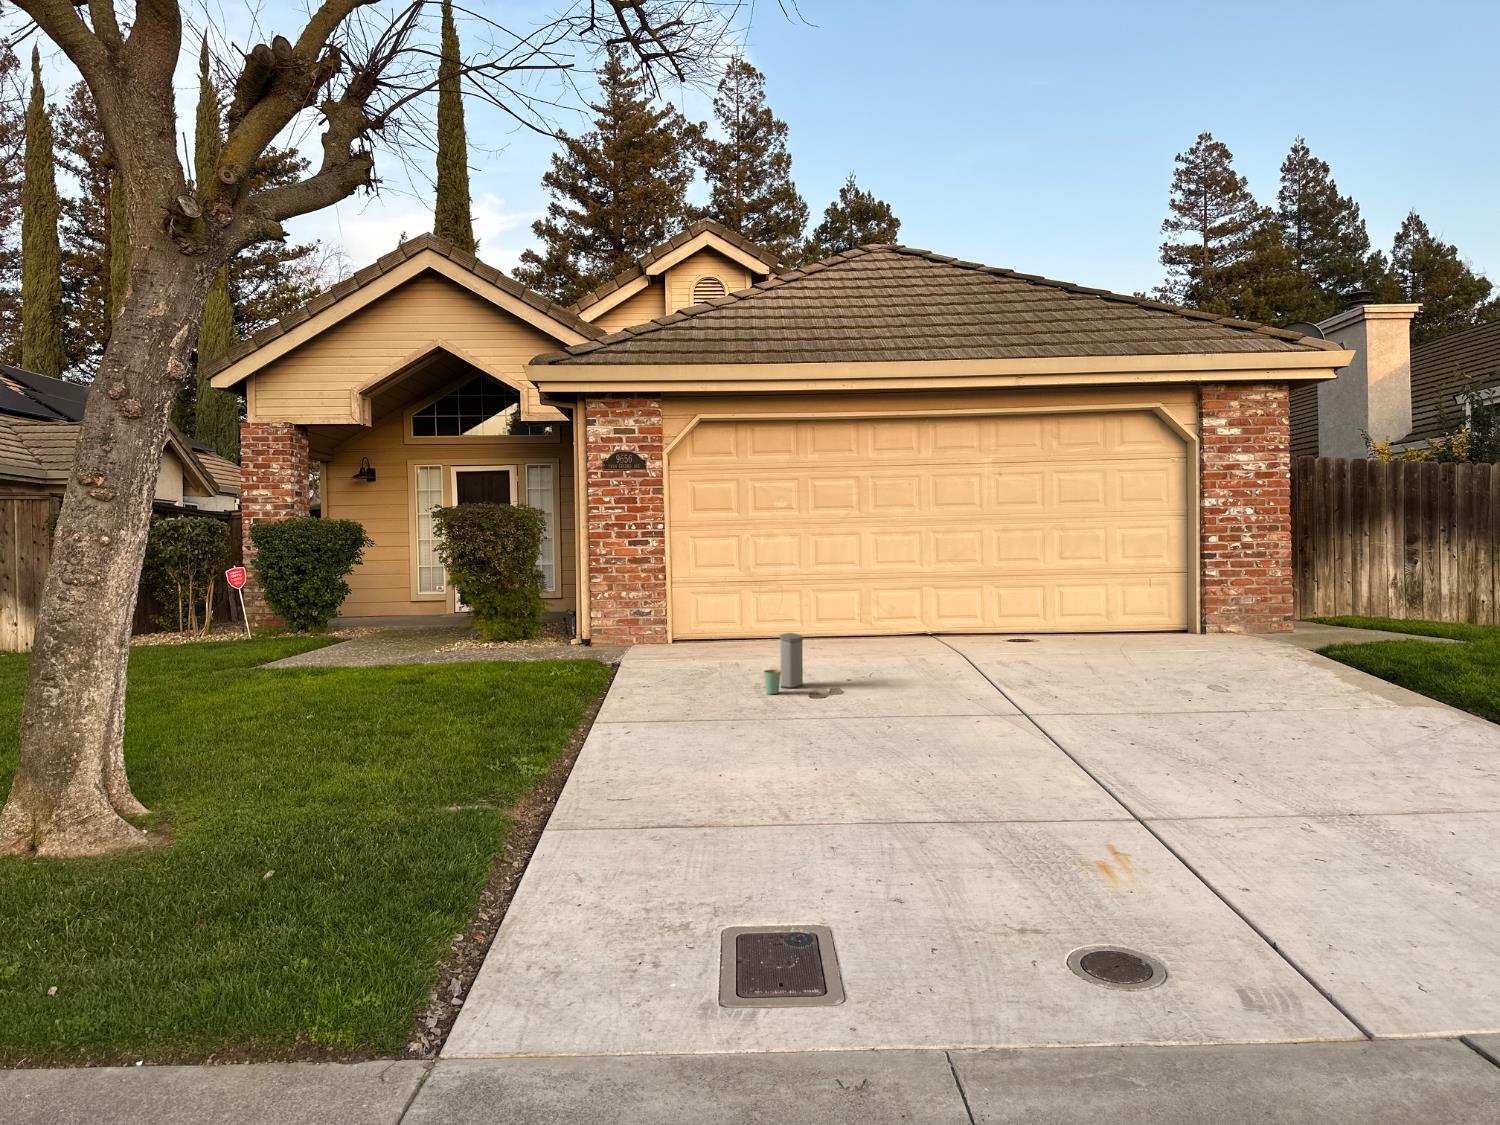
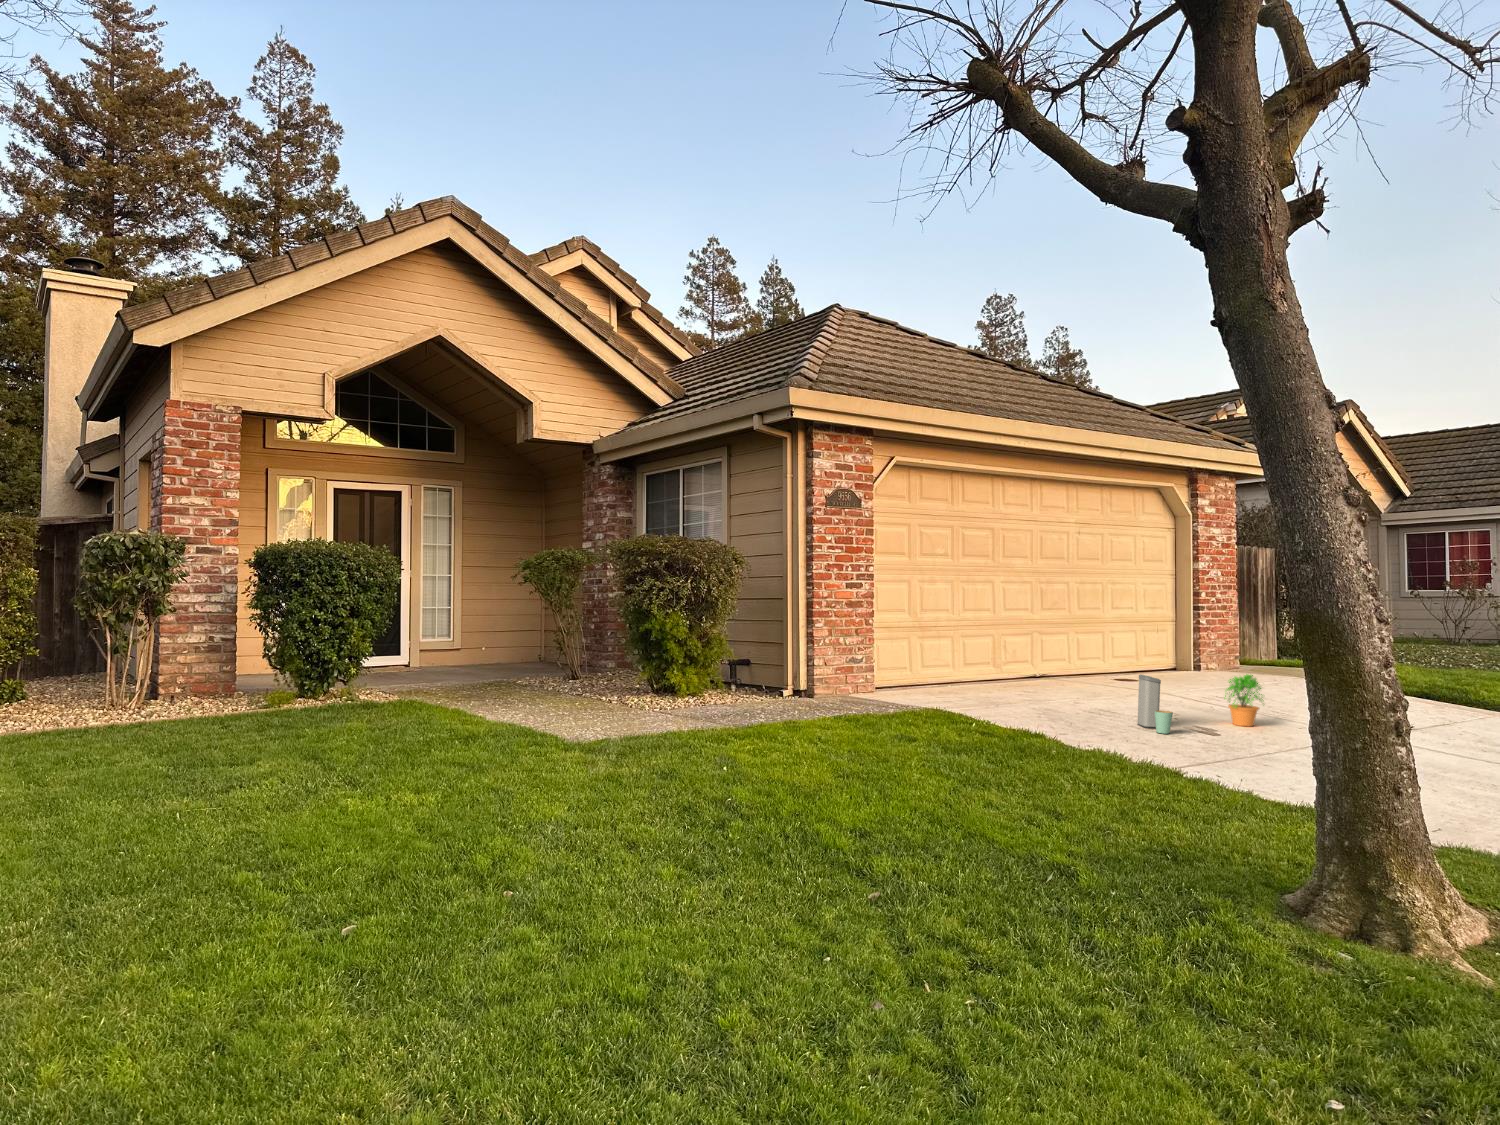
potted plant: none [889,636,936,695] -> present [1224,674,1264,726]

